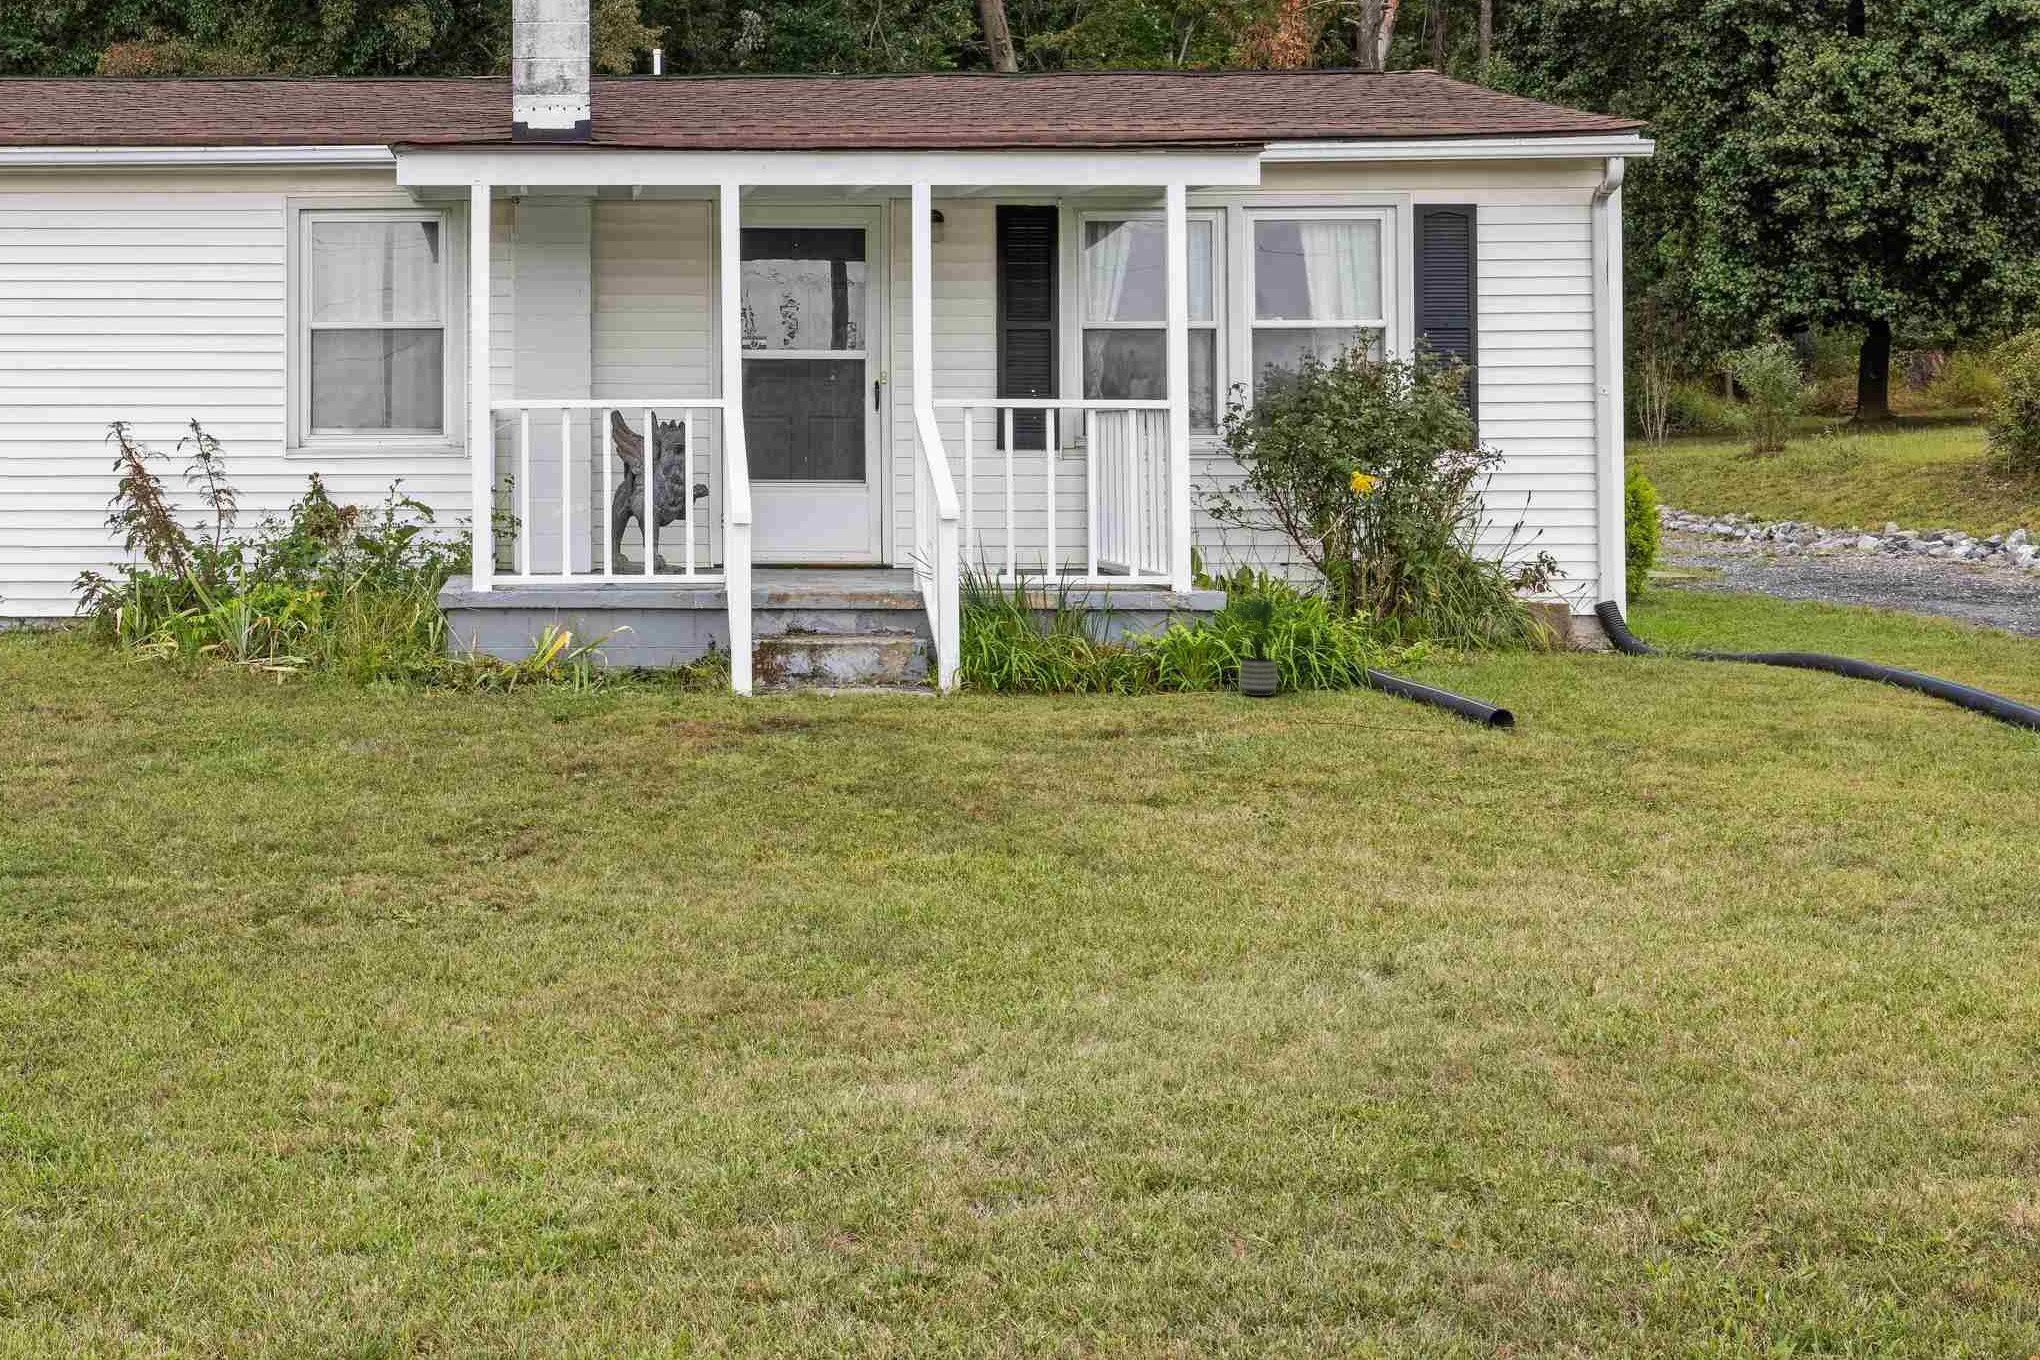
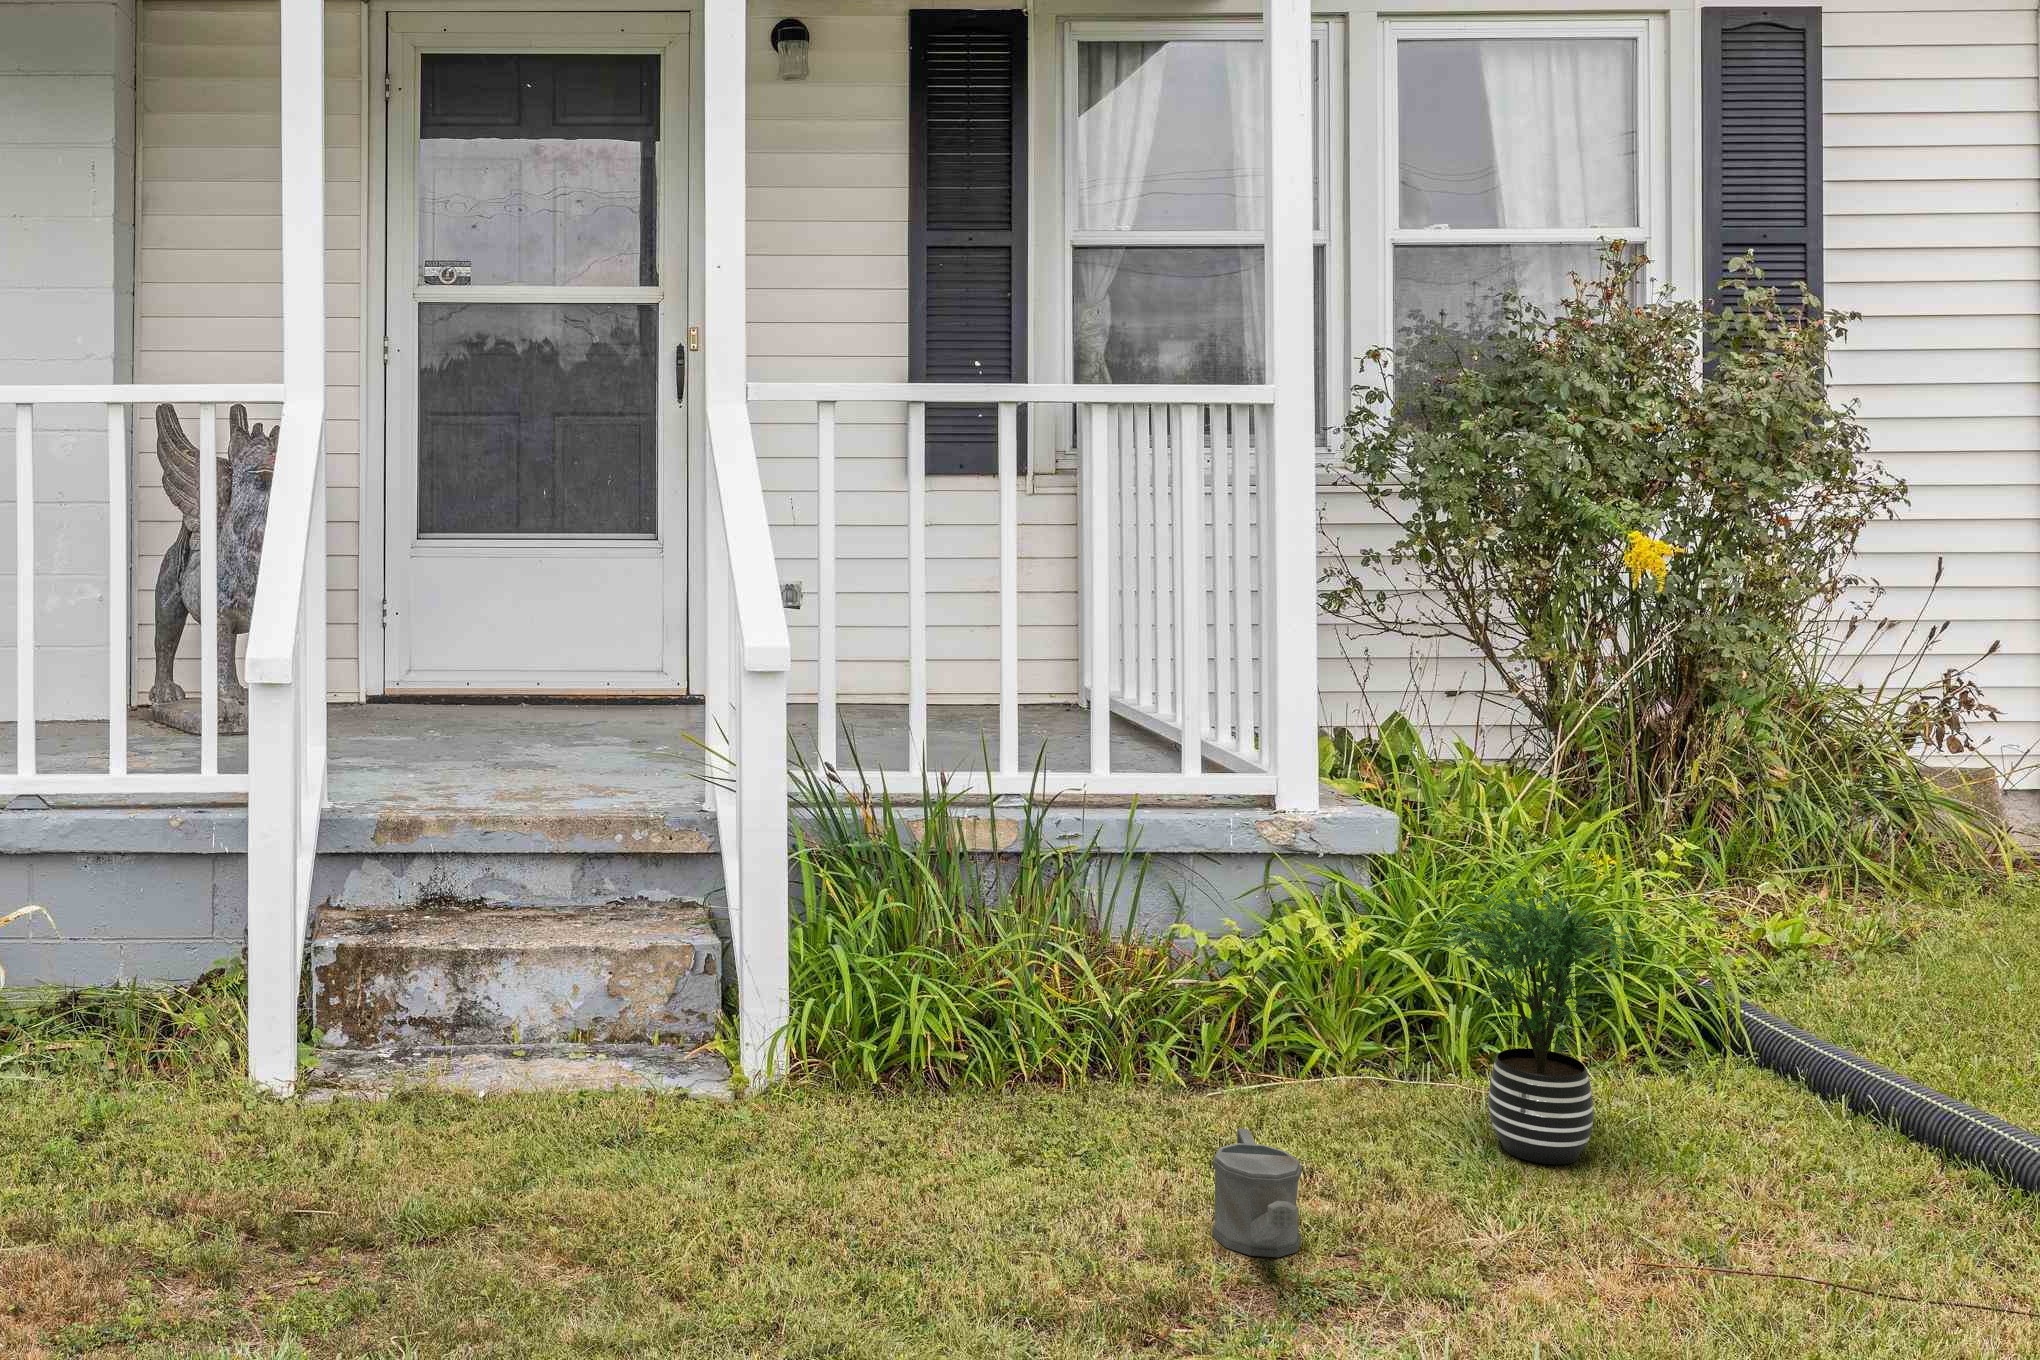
watering can: none [1126,675,1159,711] -> present [1212,1128,1302,1257]

